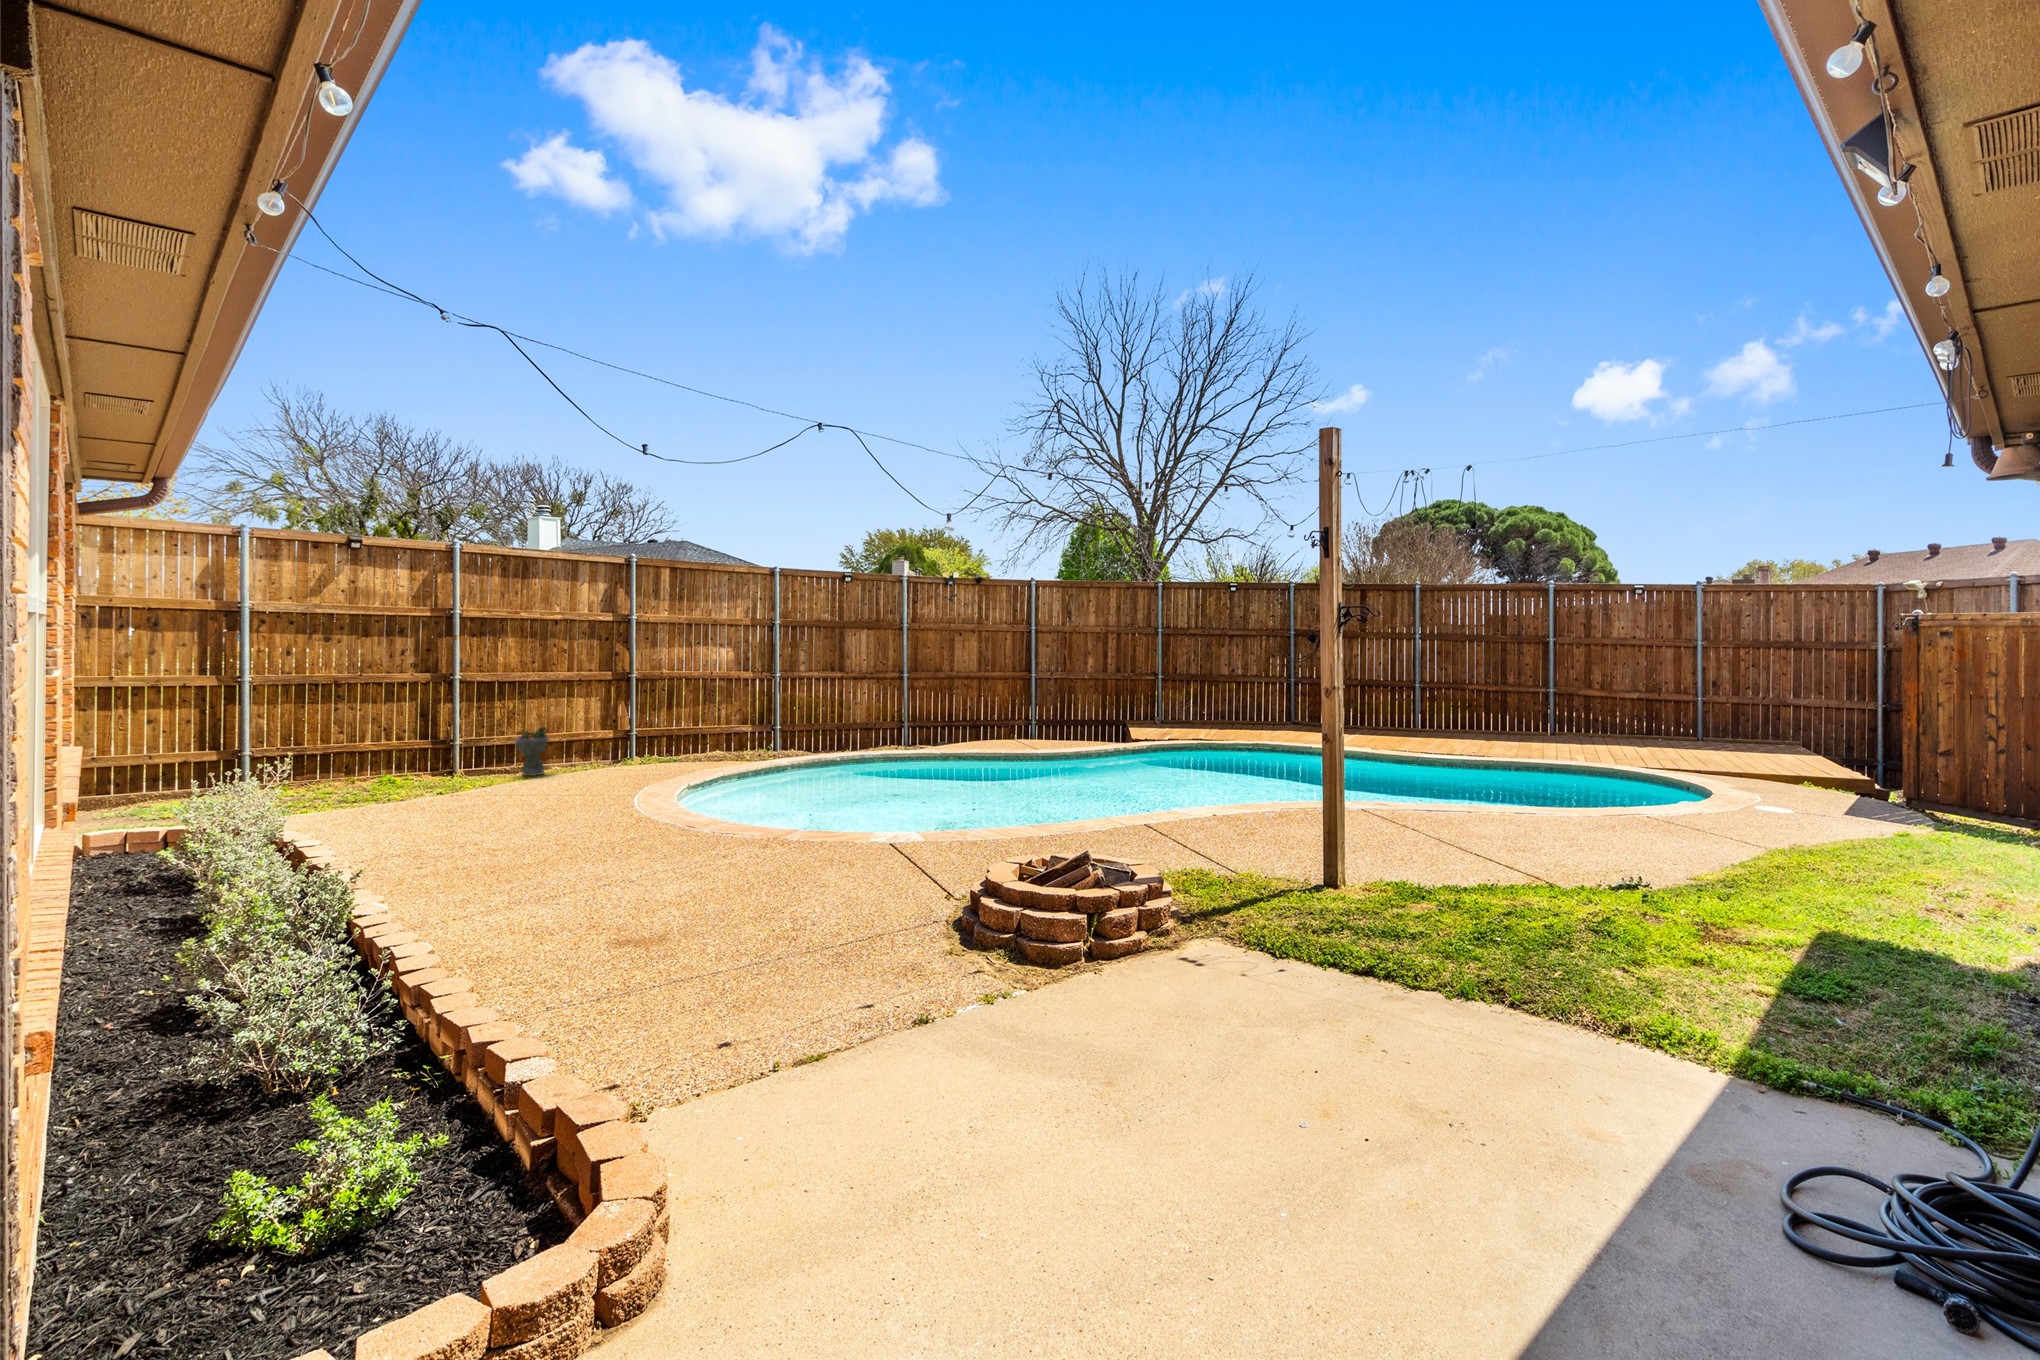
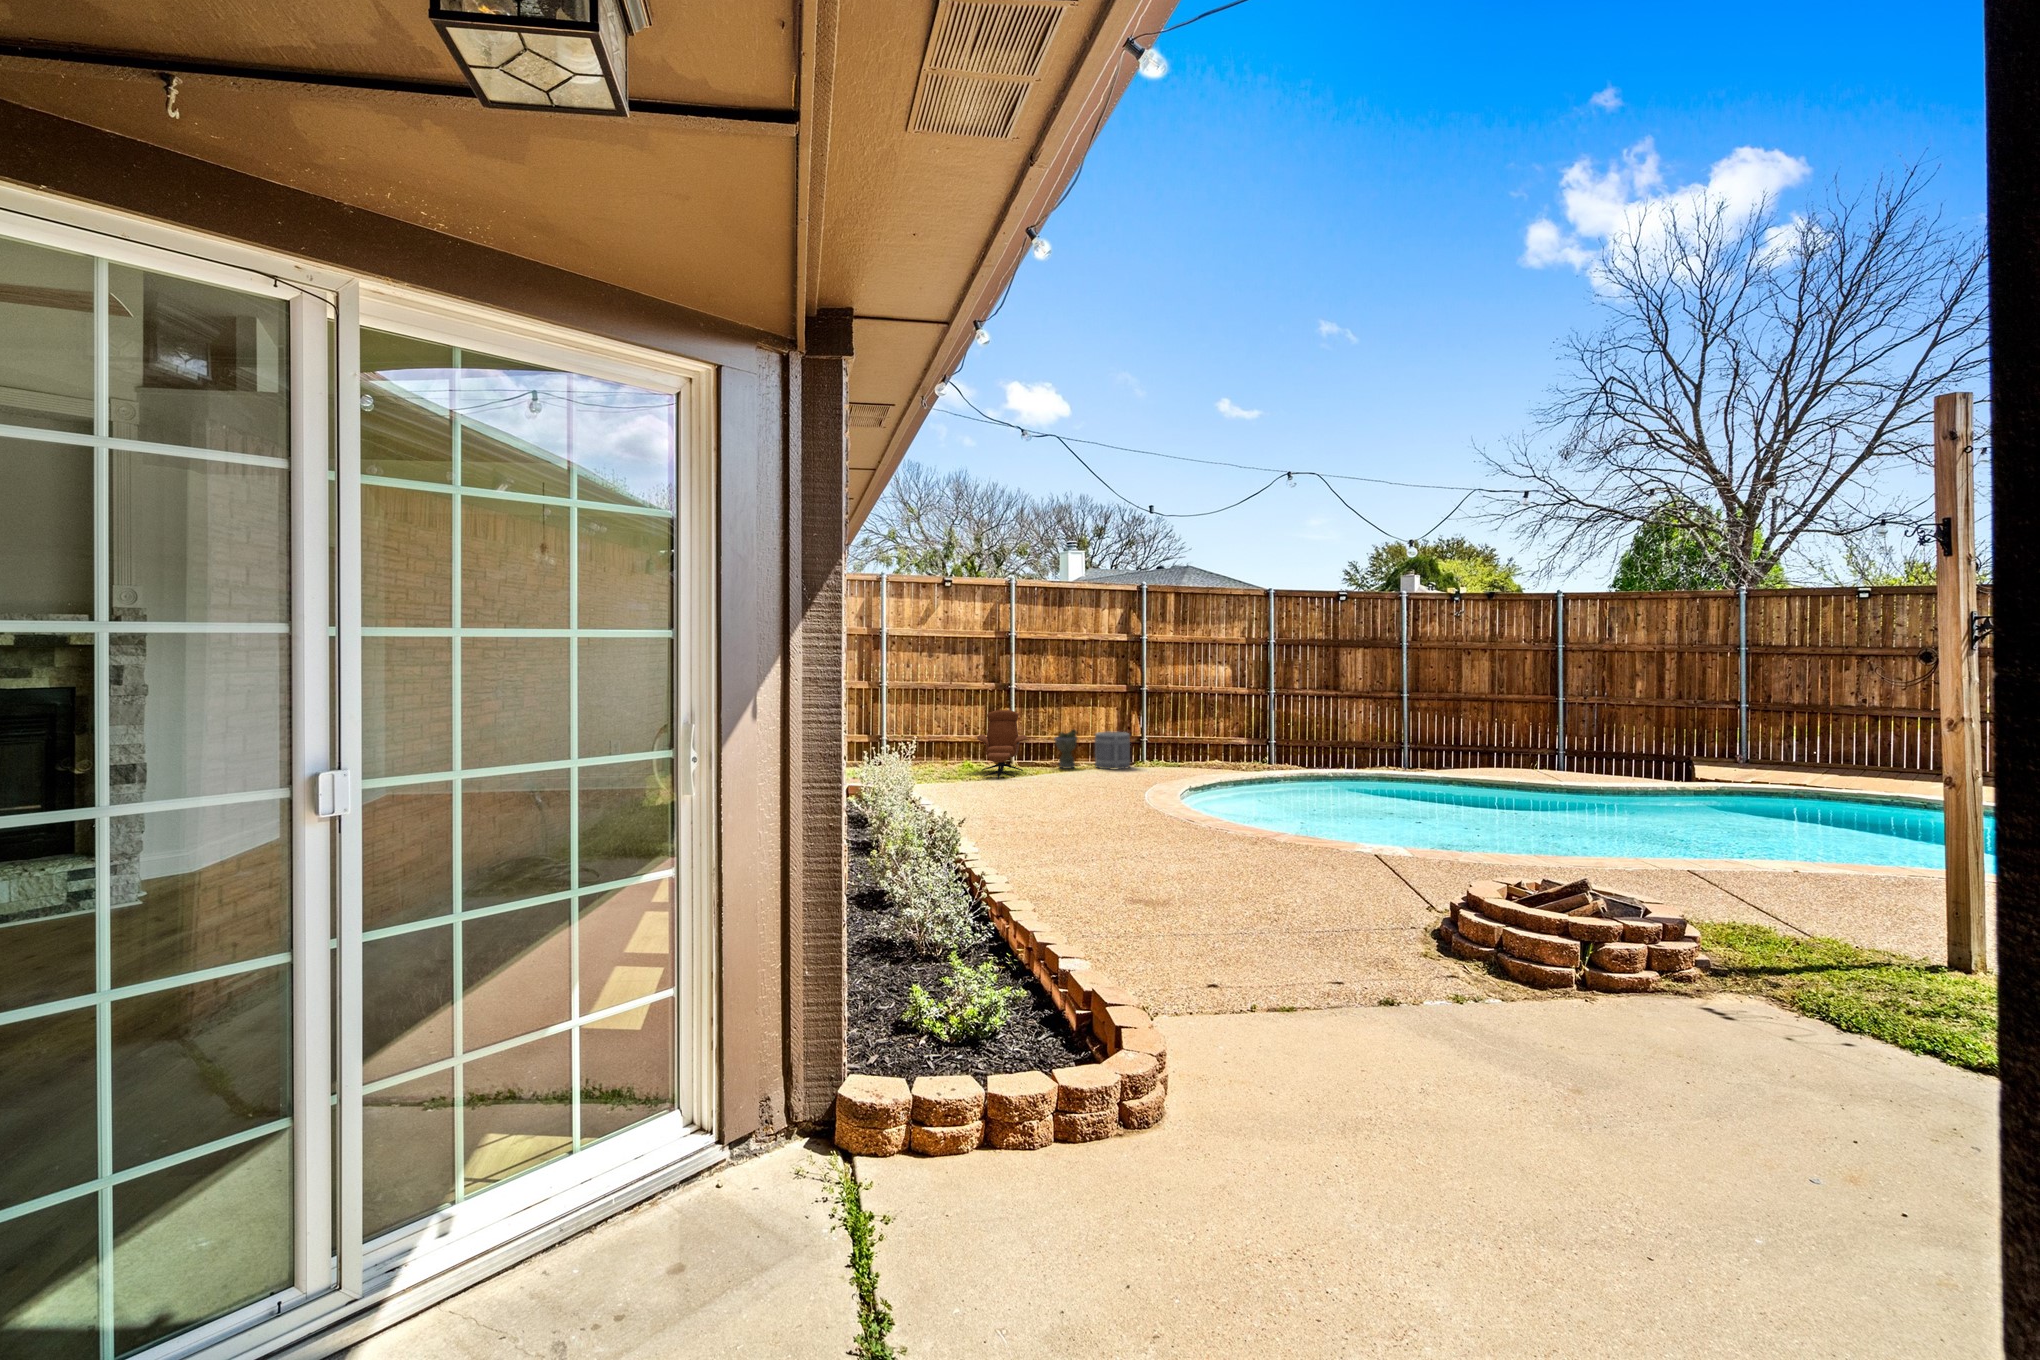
lounge chair: none [395,709,474,799] -> present [977,710,1027,779]
bucket: none [572,727,618,772] -> present [1095,732,1130,769]

